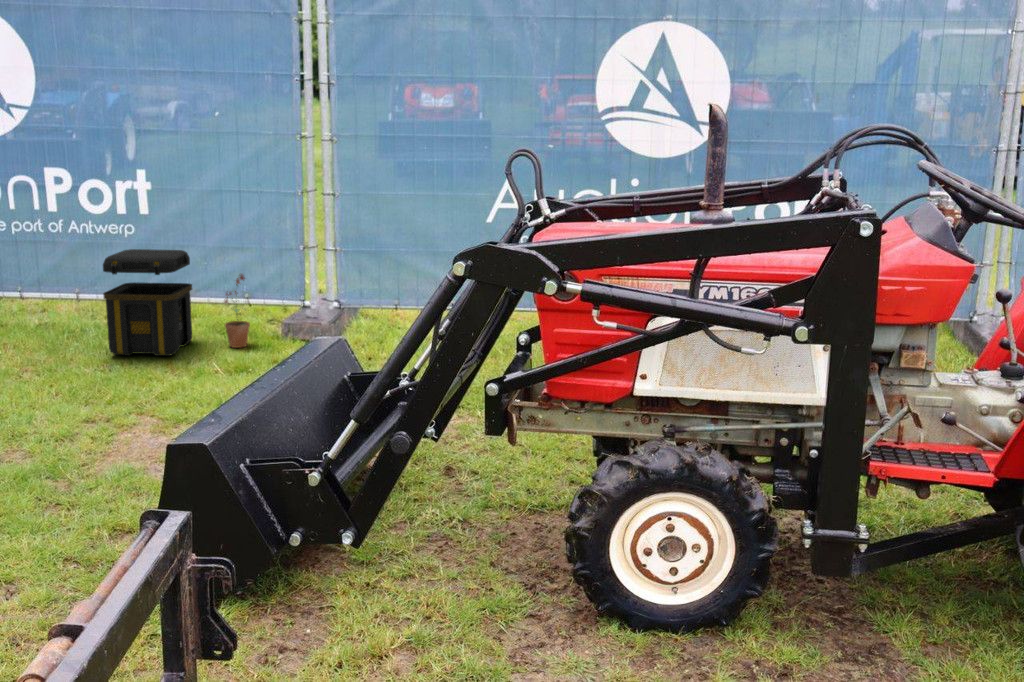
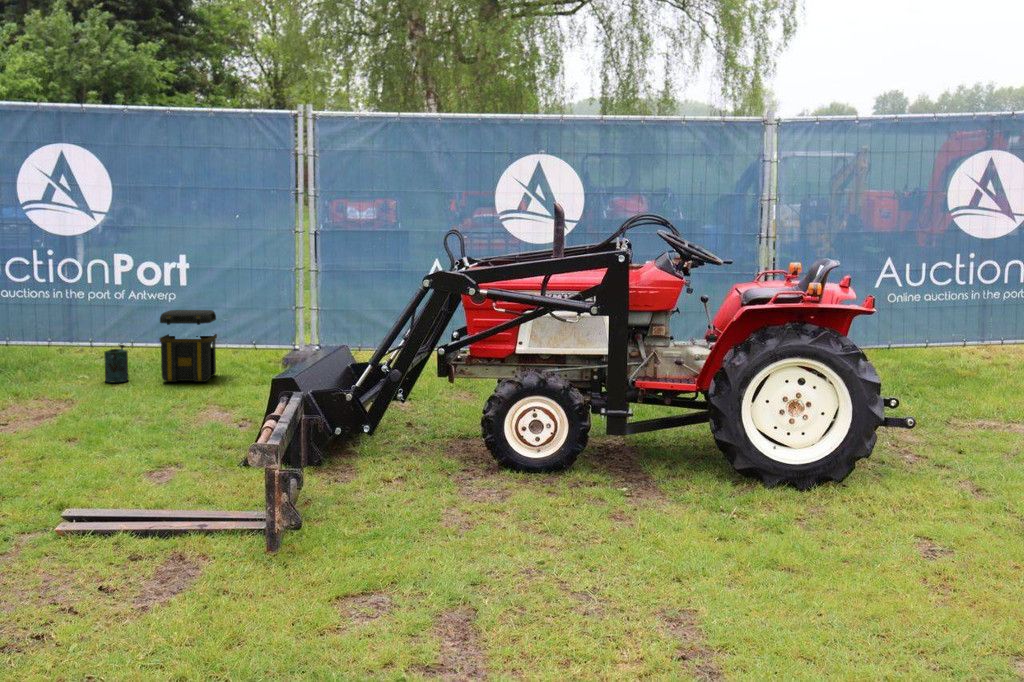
potted plant: present [225,274,250,348] -> none [239,326,258,378]
watering can: none [28,295,67,355] -> present [104,343,128,382]

